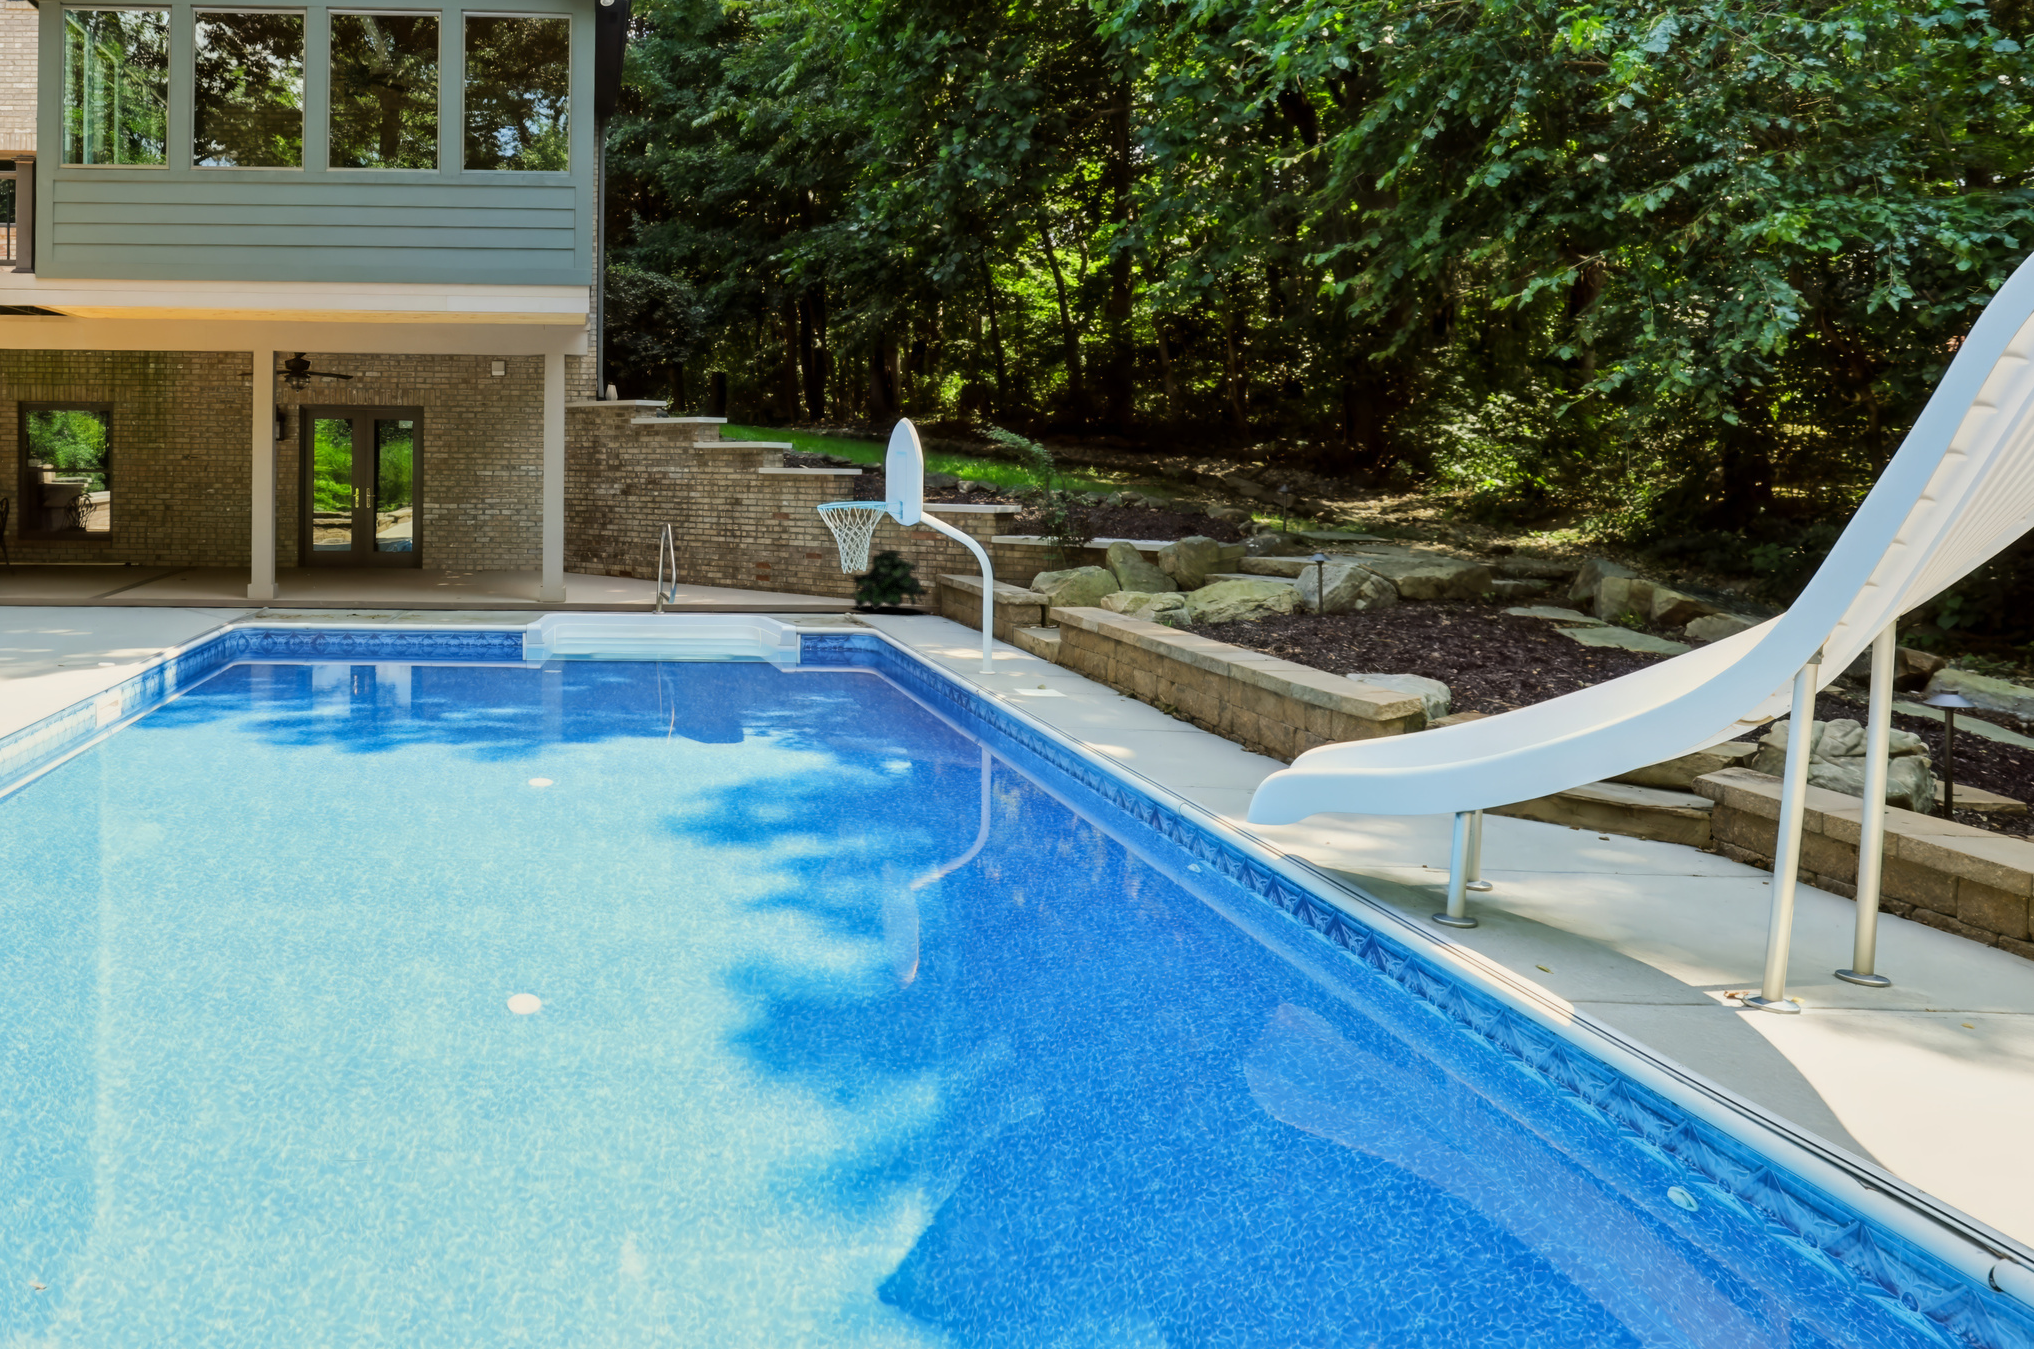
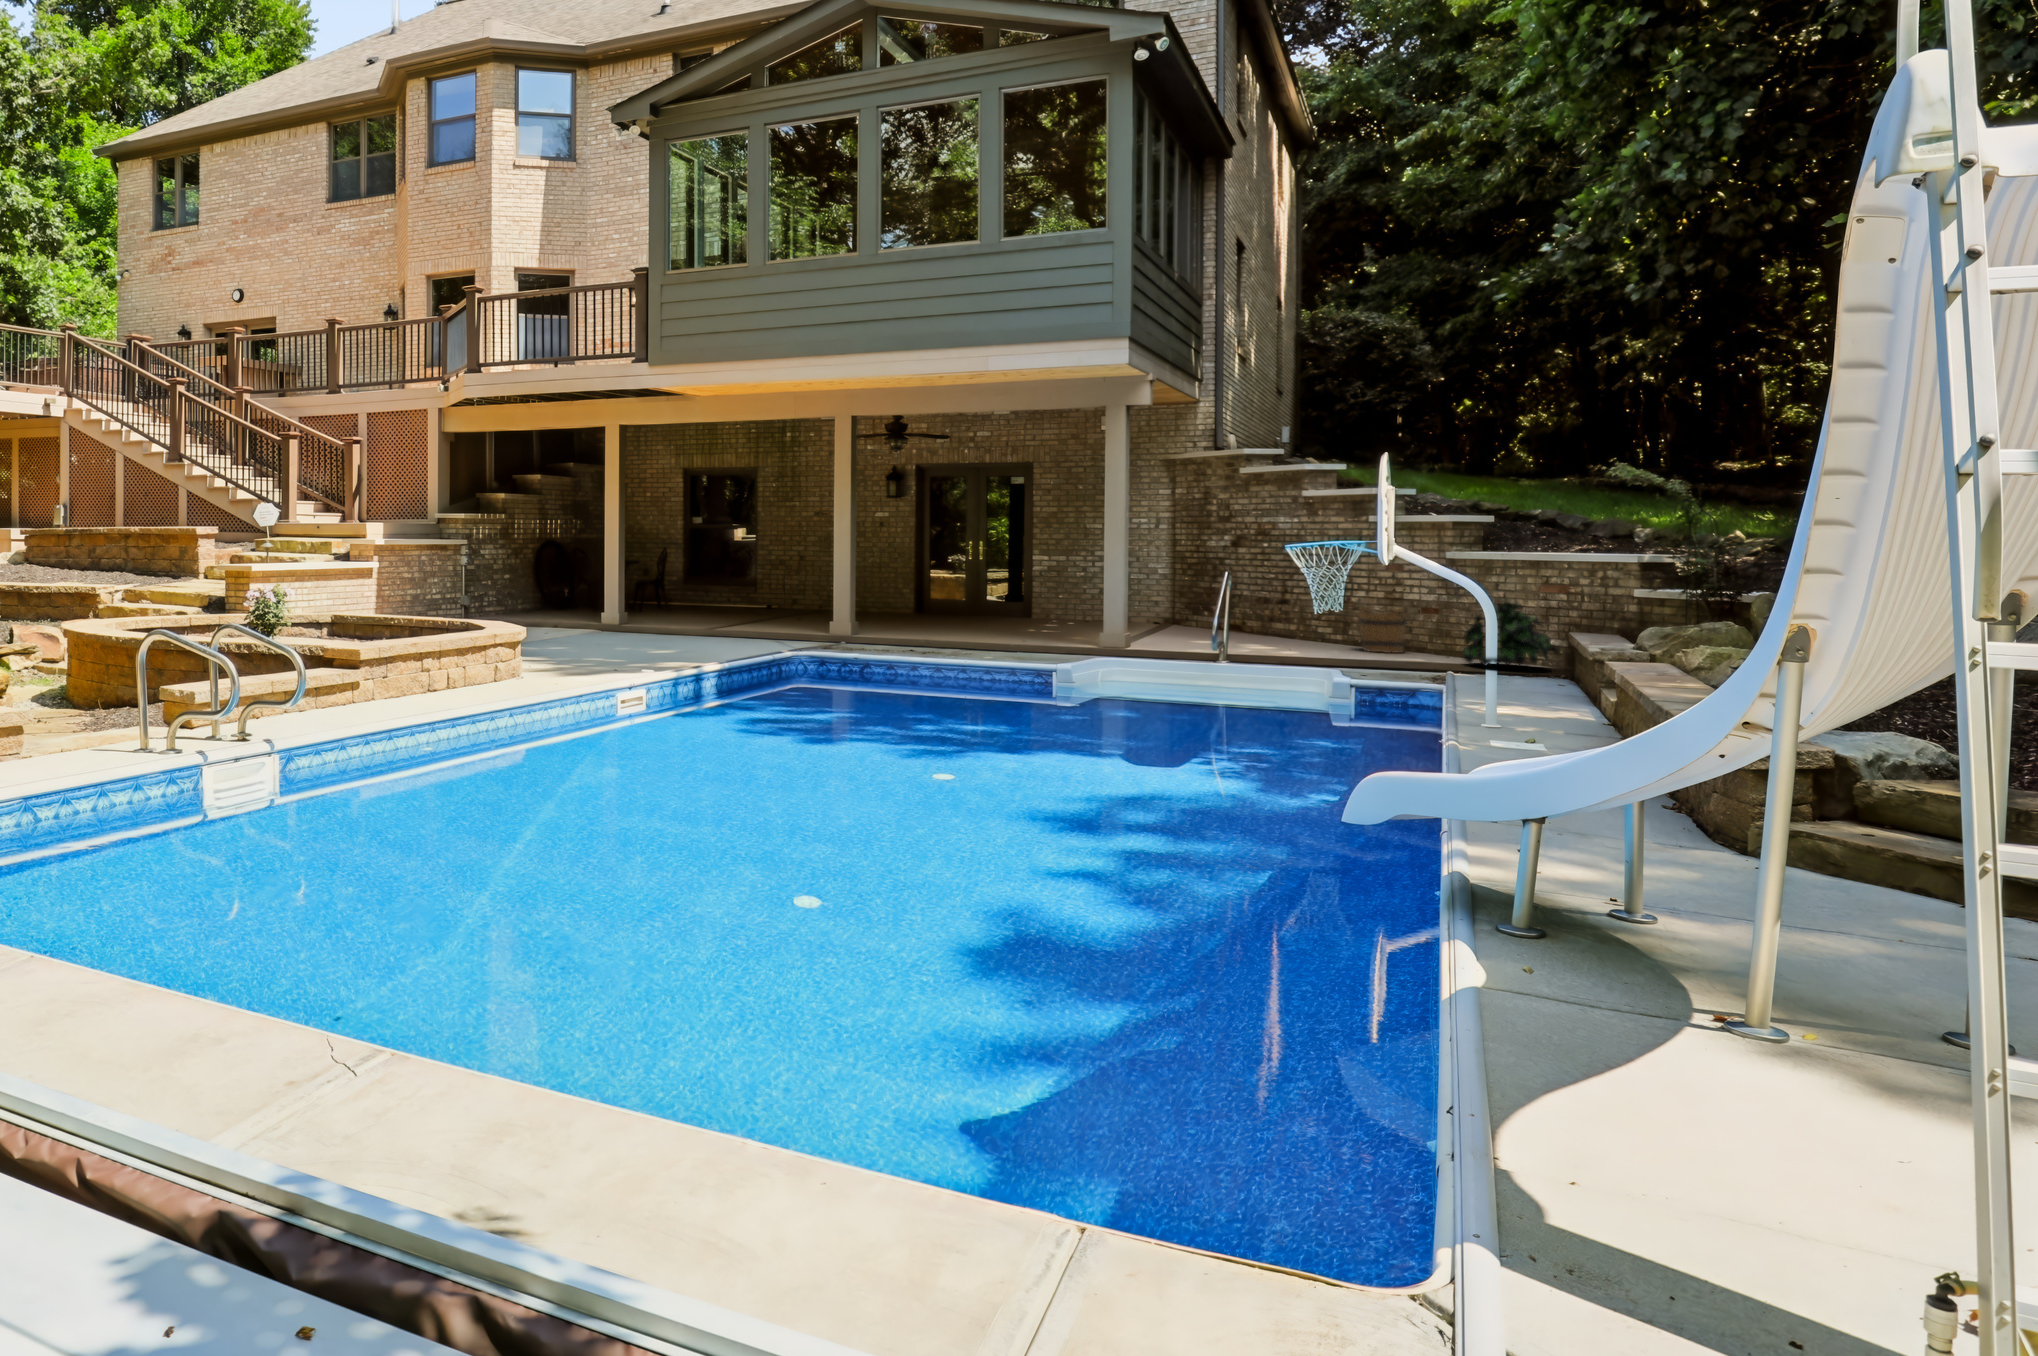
bucket: none [749,554,791,598] -> present [1358,607,1407,653]

